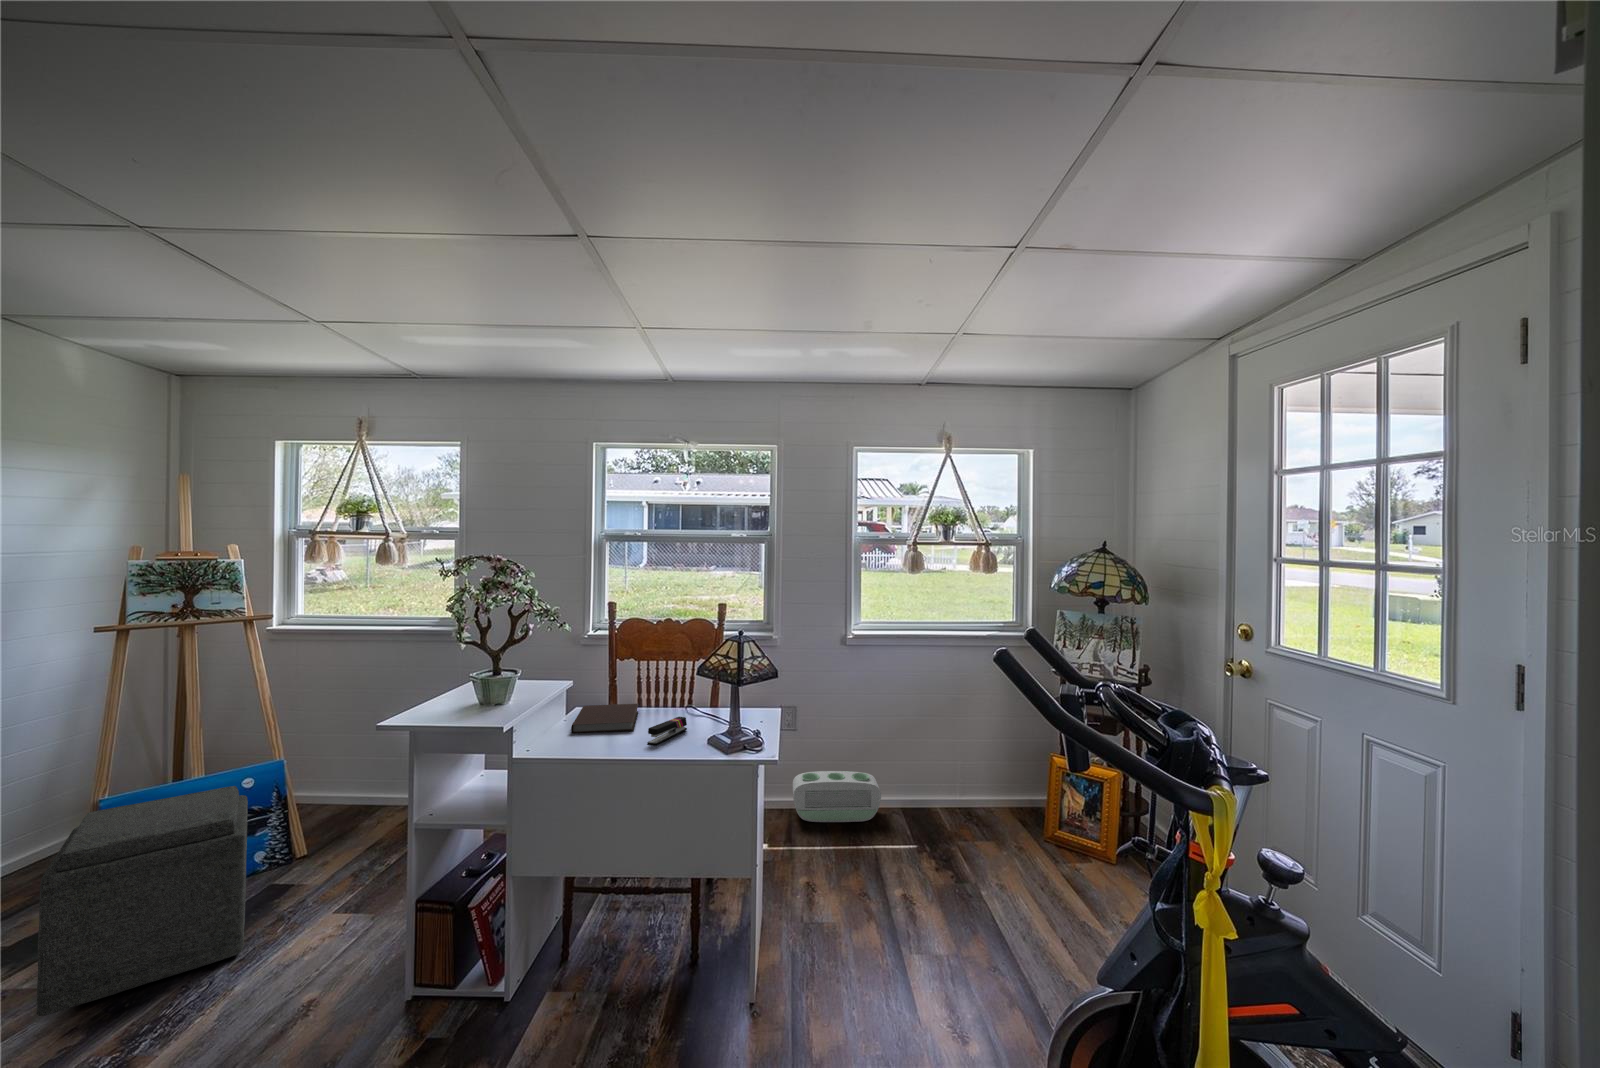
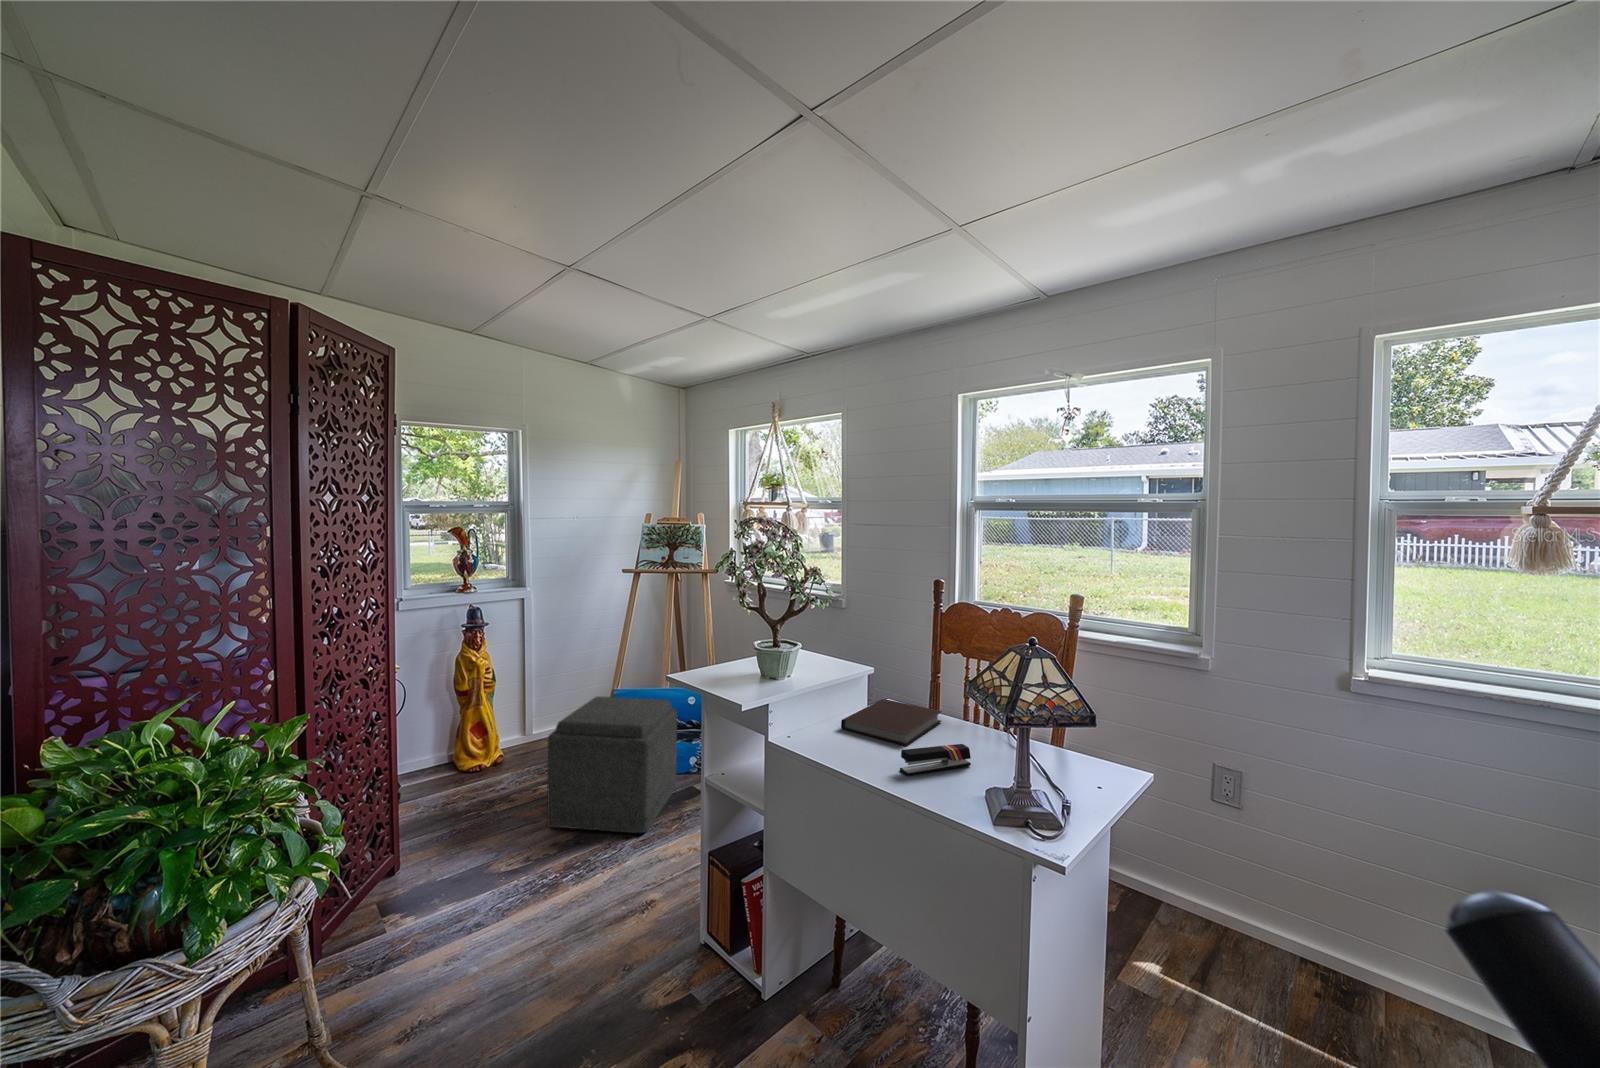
air purifier: present [792,771,881,822] -> none [1222,878,1425,1020]

